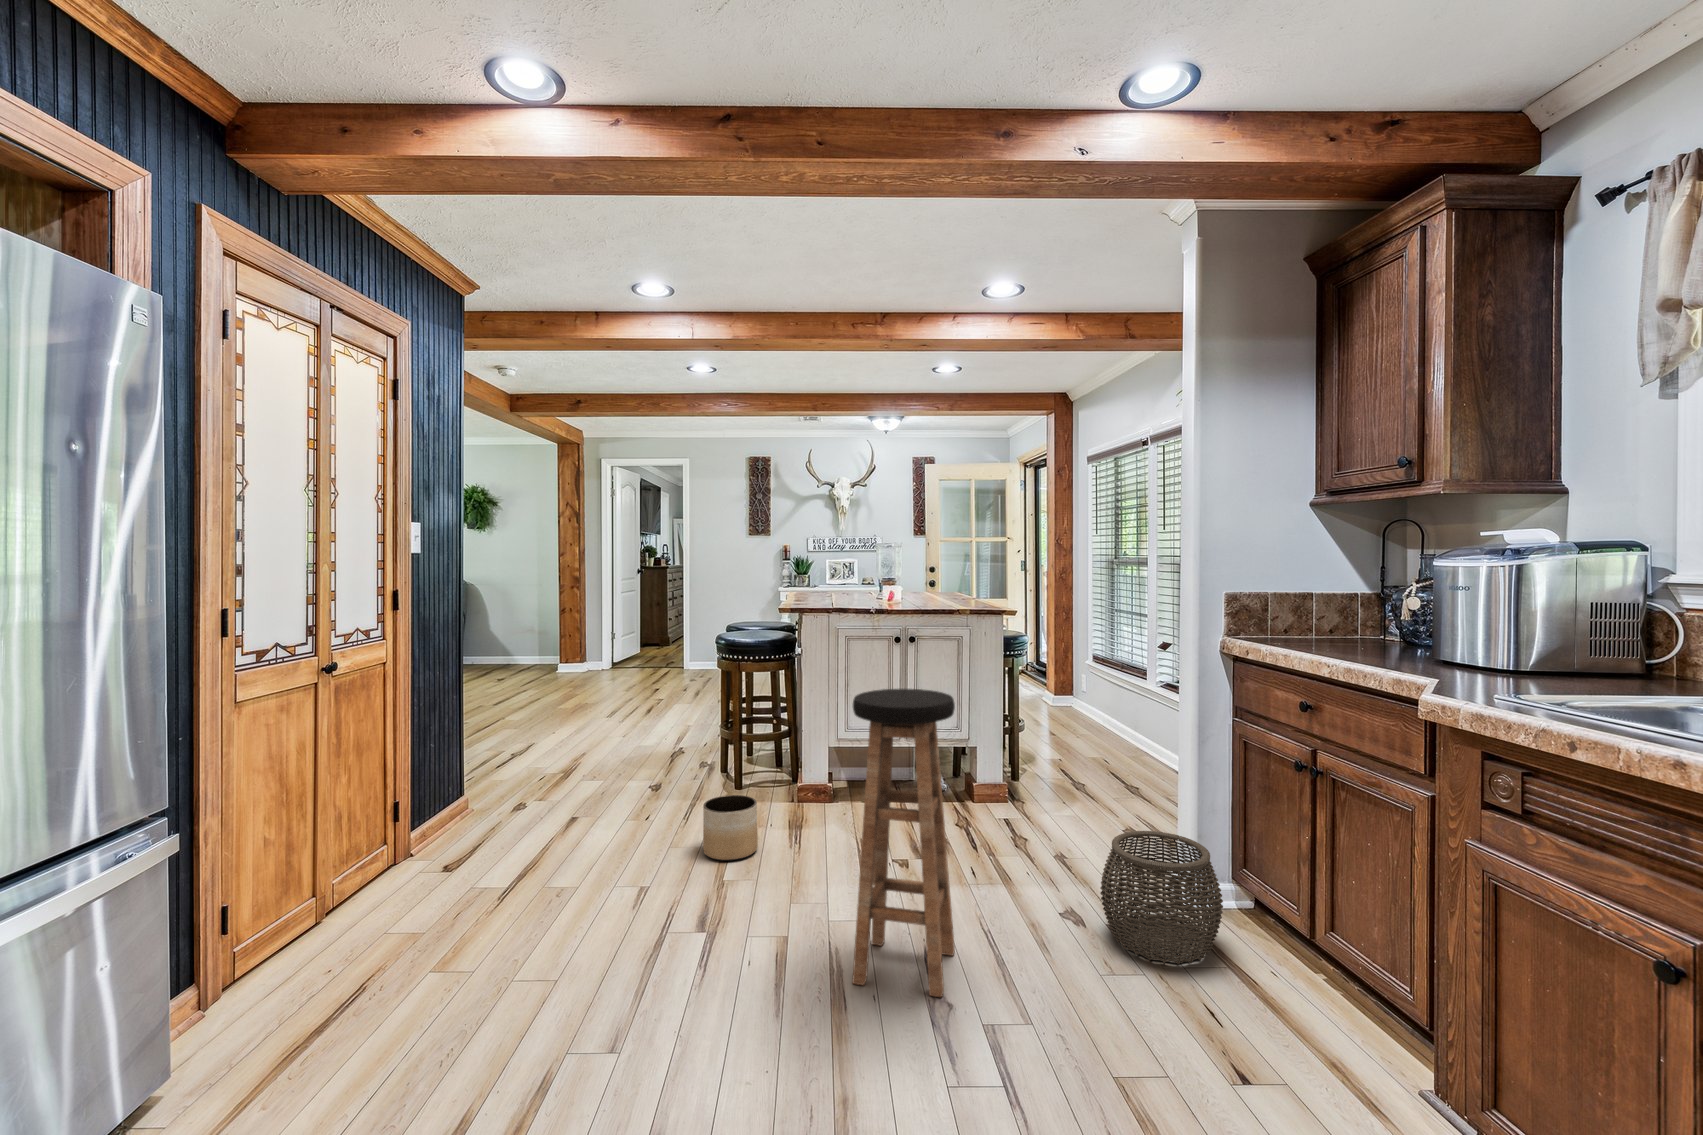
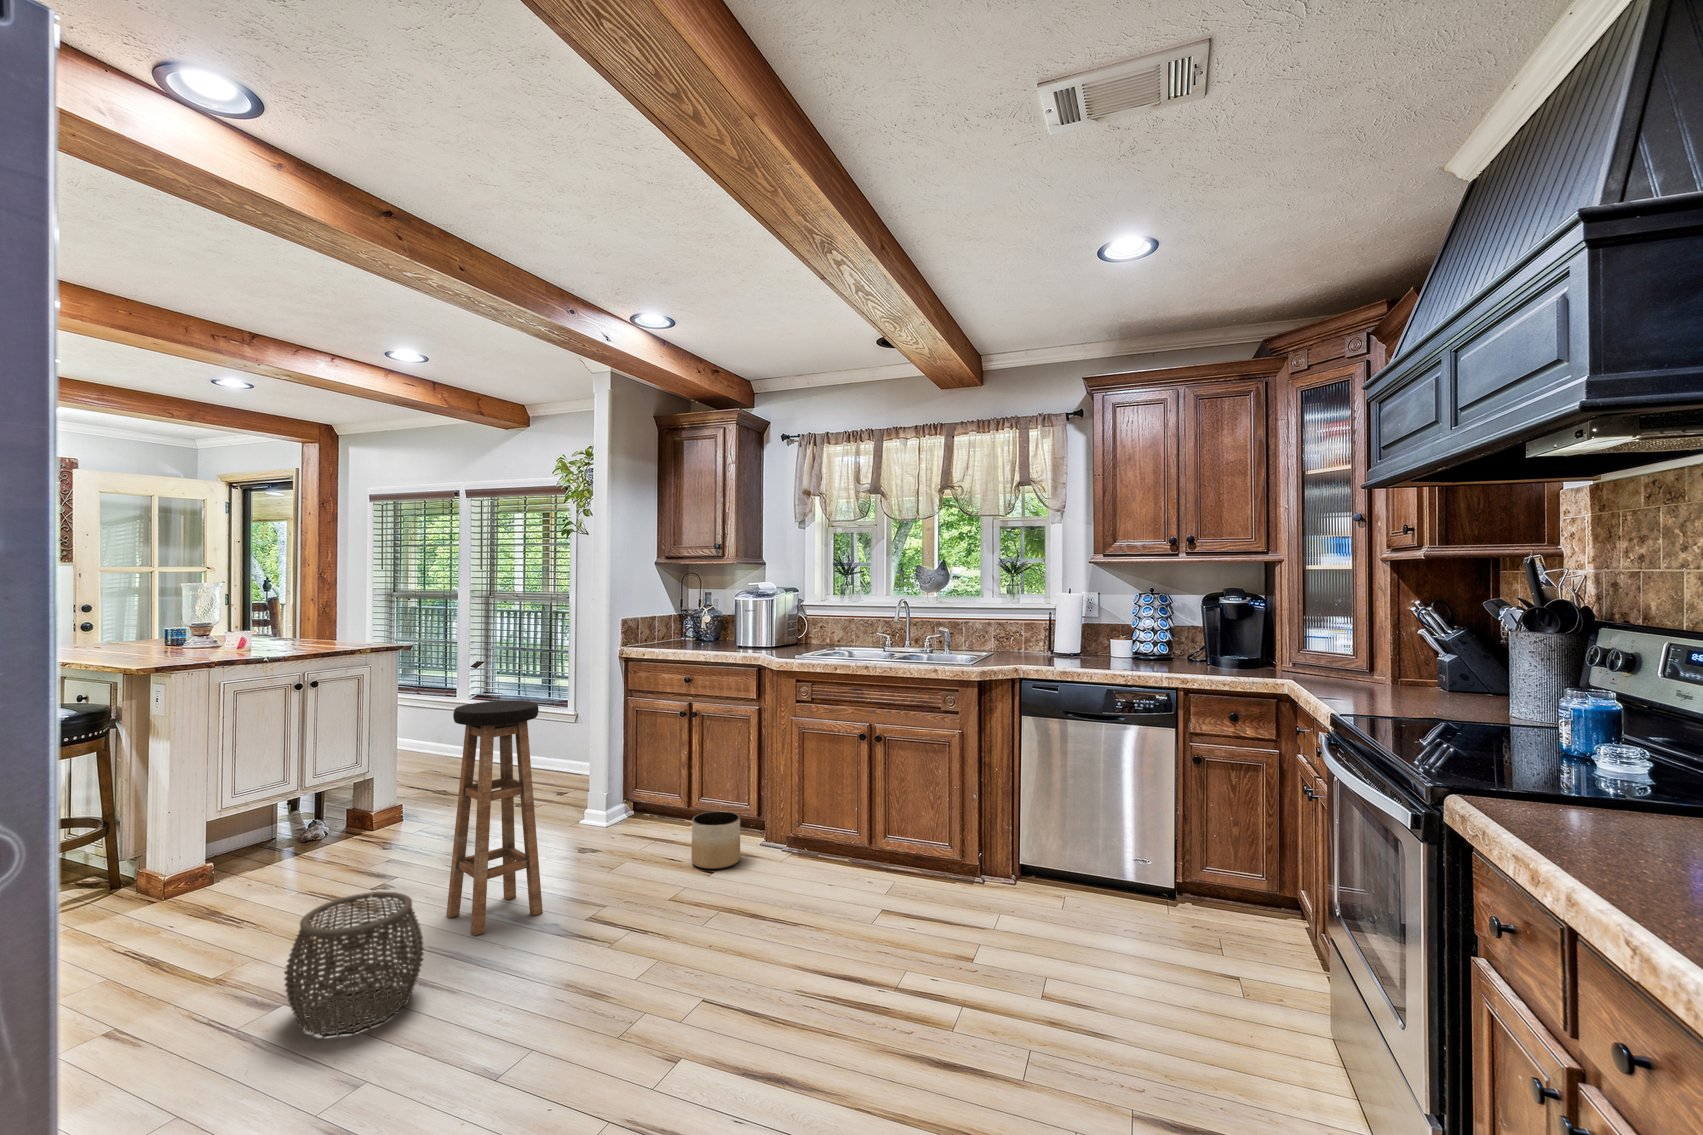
planter: present [703,795,758,861] -> present [691,811,740,869]
woven basket: present [1100,831,1223,964] -> present [284,892,424,1035]

